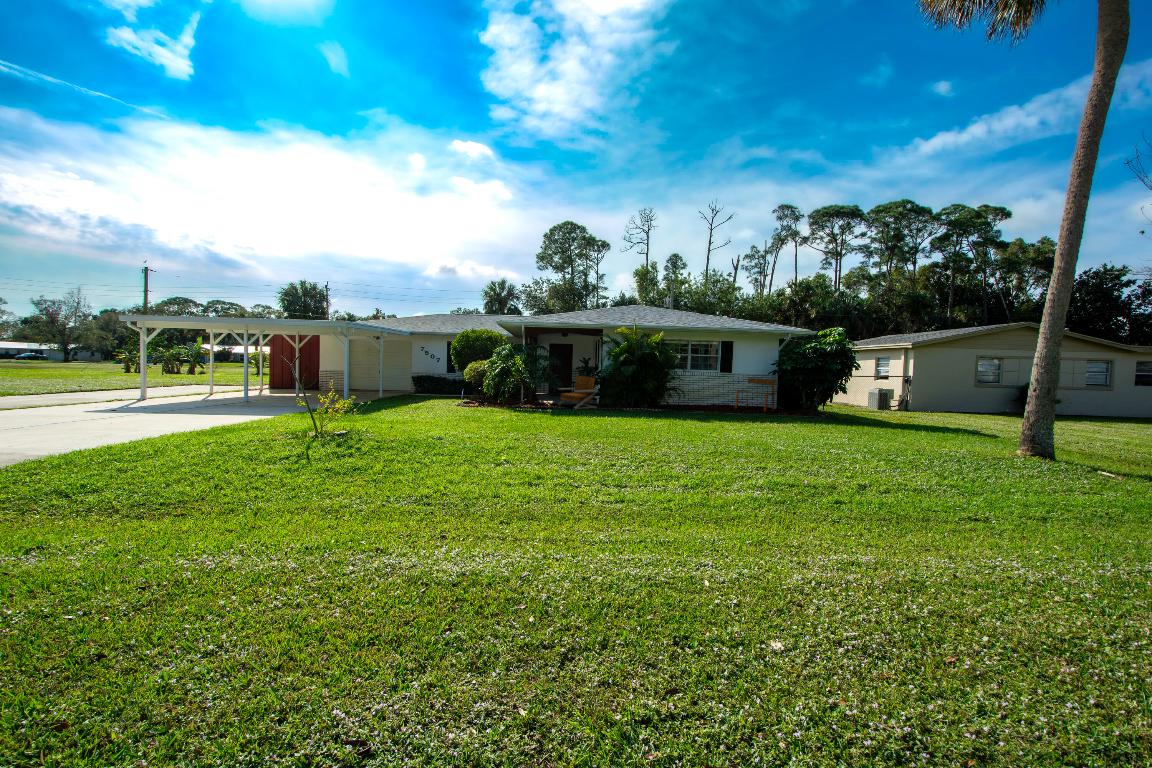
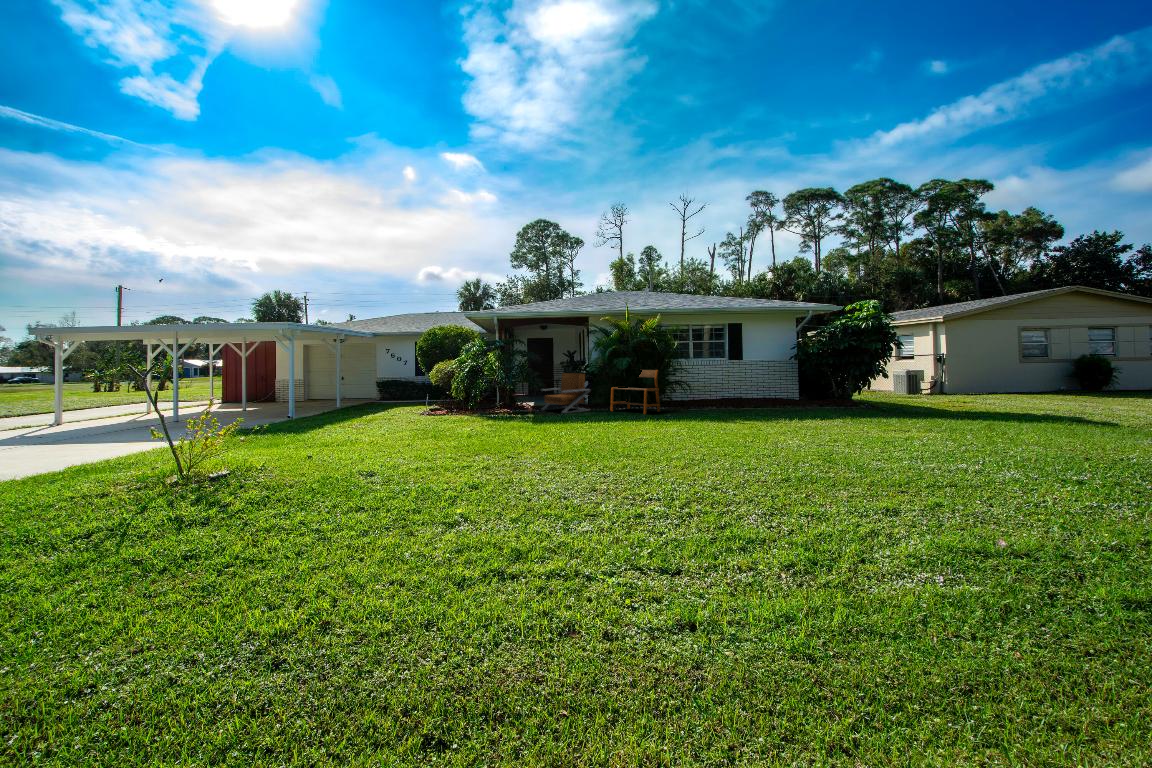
bench: present [735,378,775,412] -> present [610,370,660,414]

